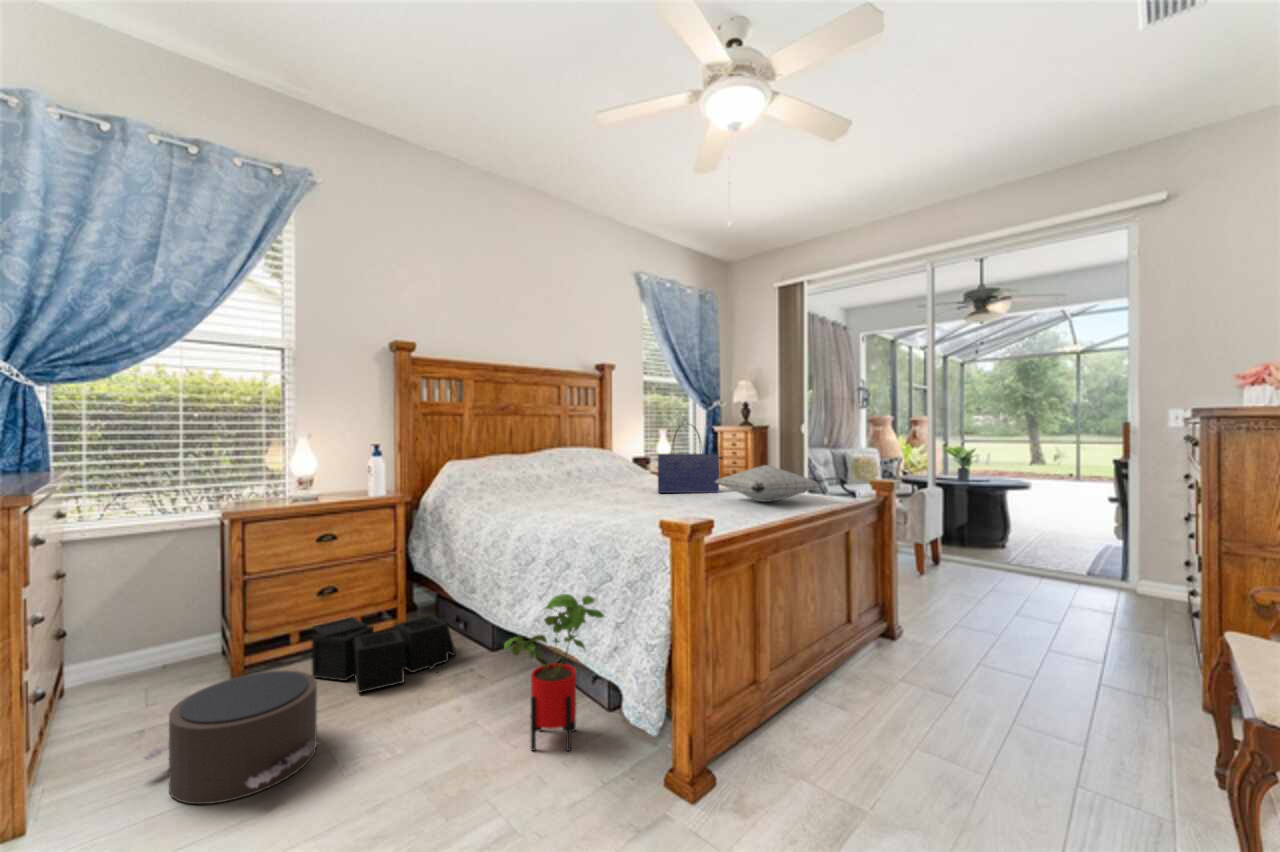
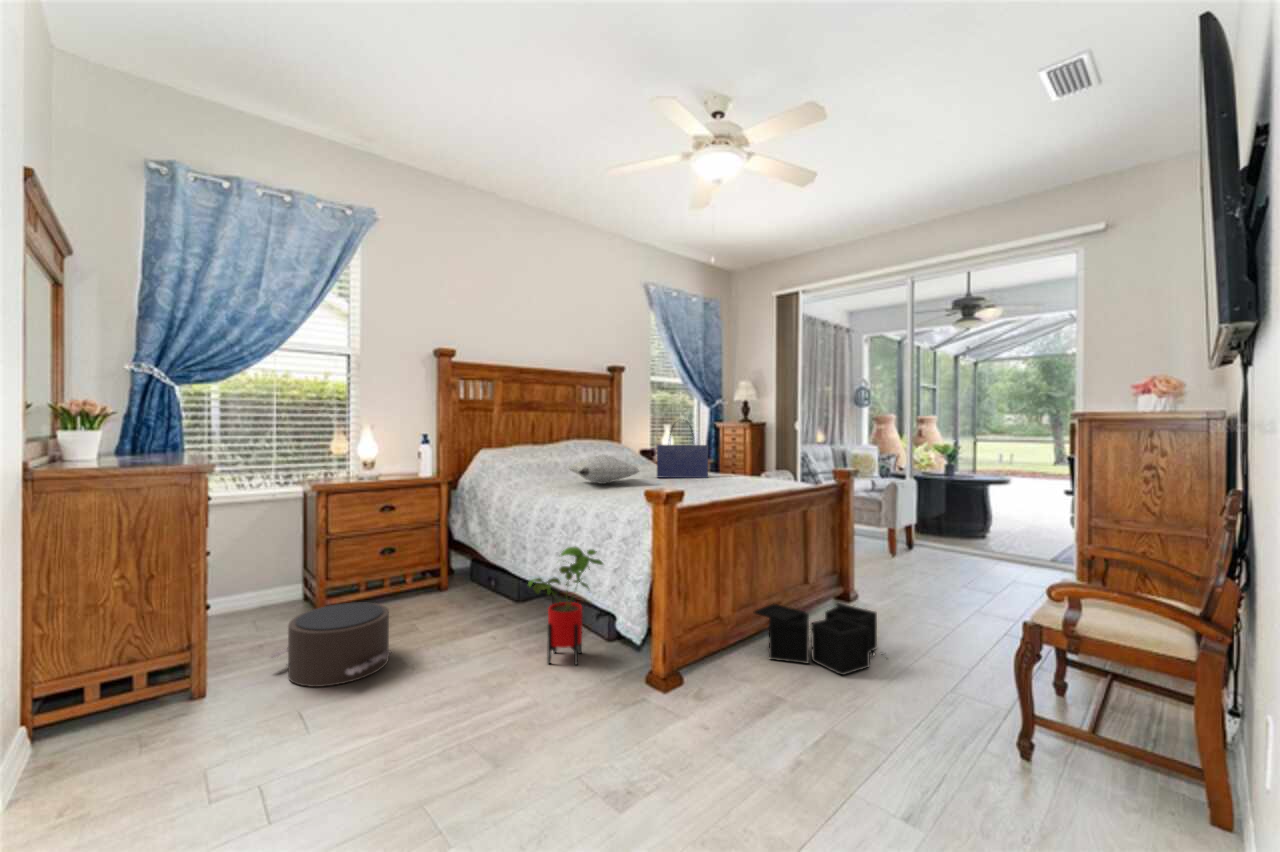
pillow: present [715,465,819,502] -> present [568,455,639,484]
storage bin: present [312,615,456,693] -> present [754,603,877,675]

